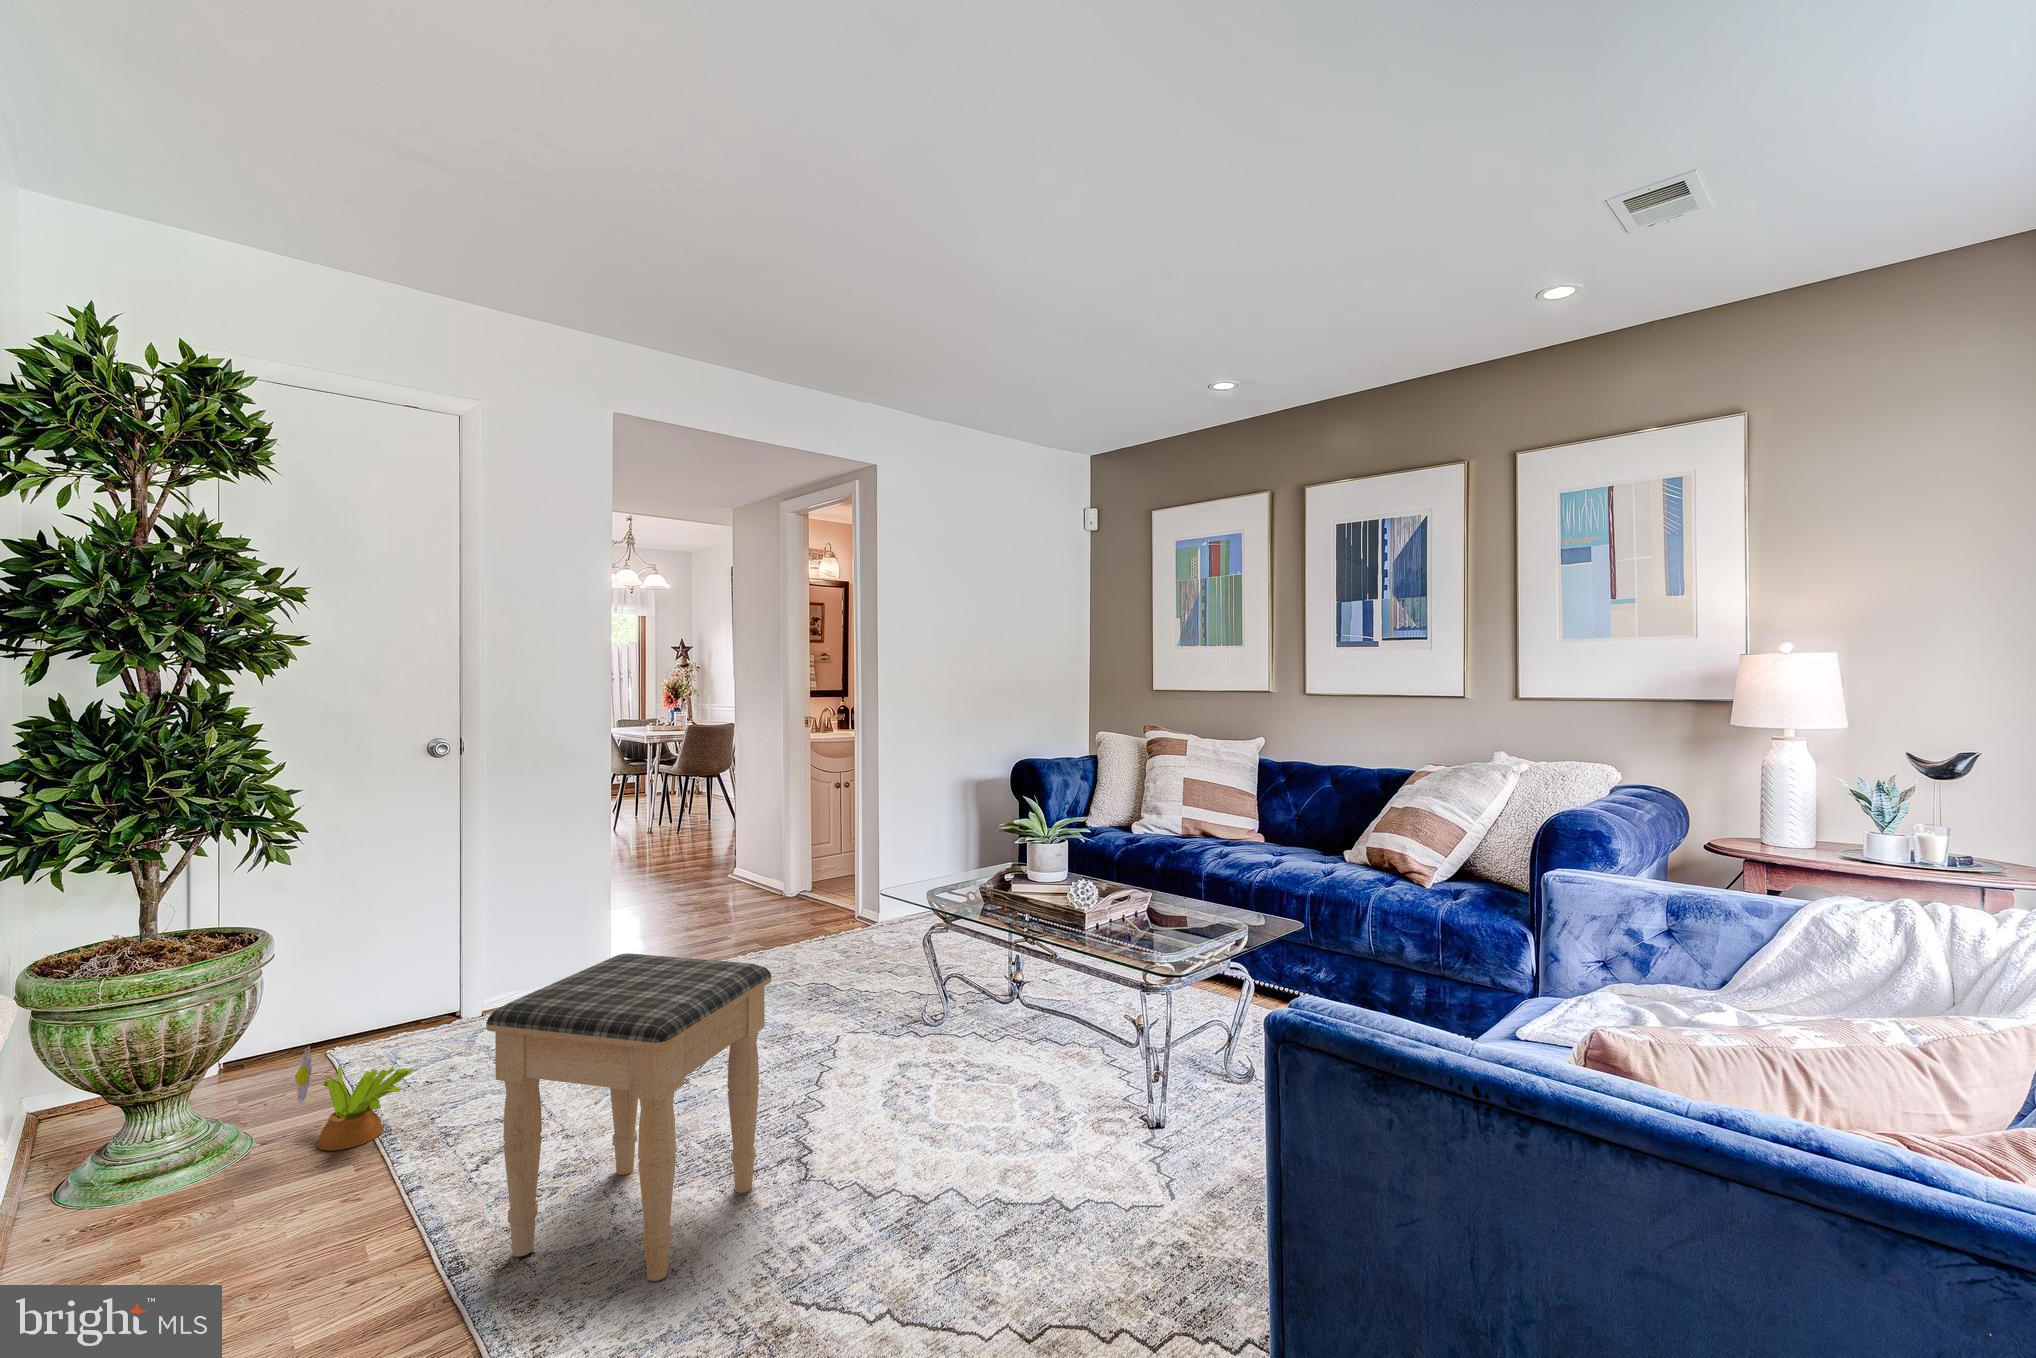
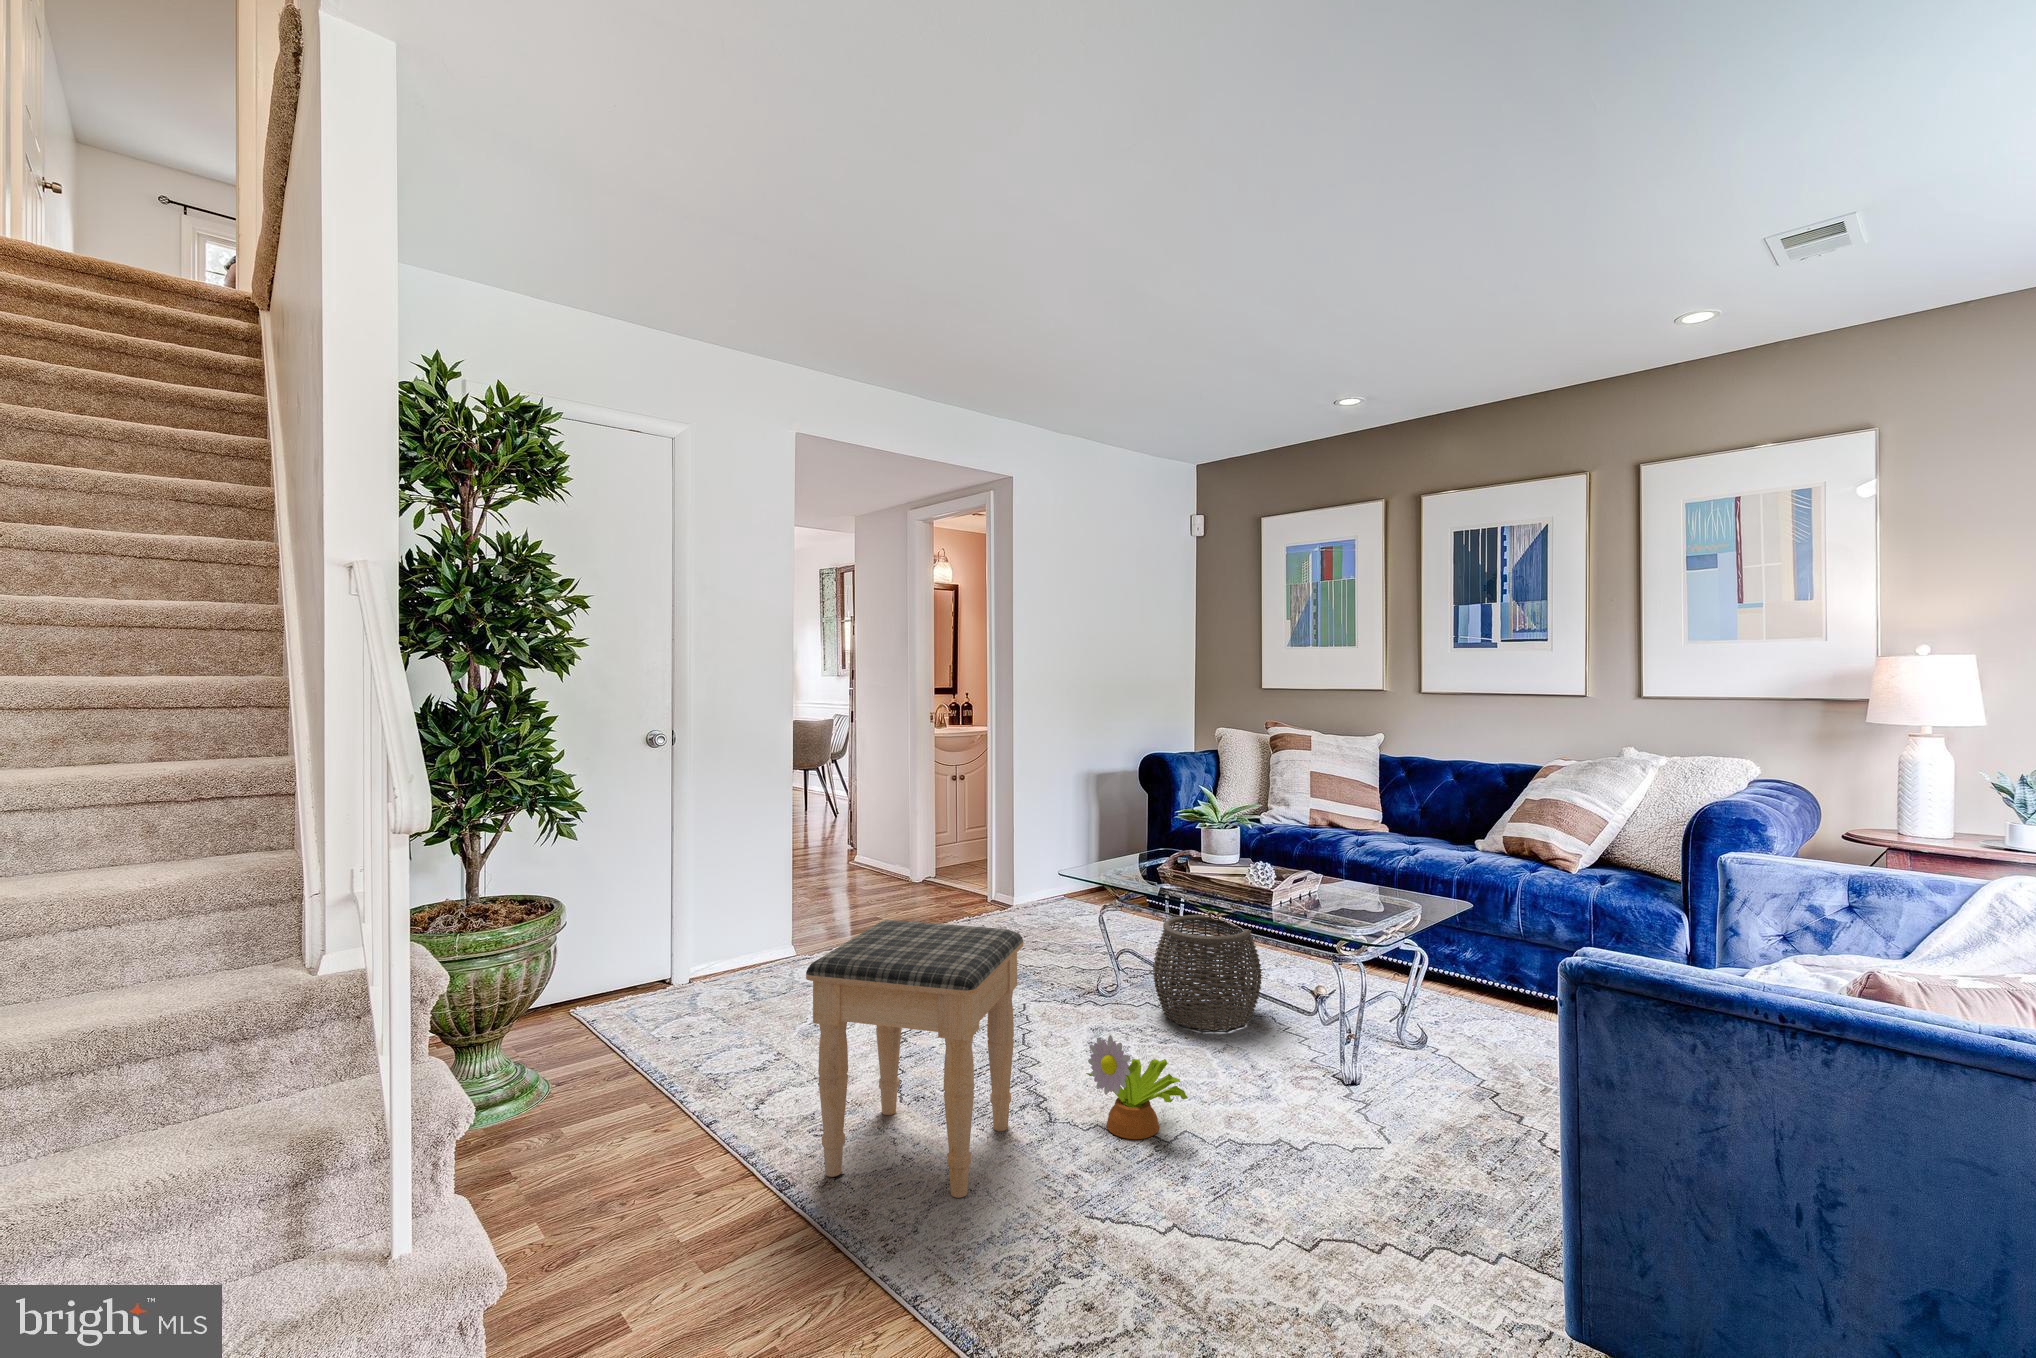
woven basket: none [969,936,1087,1065] -> present [1153,915,1262,1031]
decorative plant: present [295,1046,413,1151] -> present [1086,1035,1188,1139]

